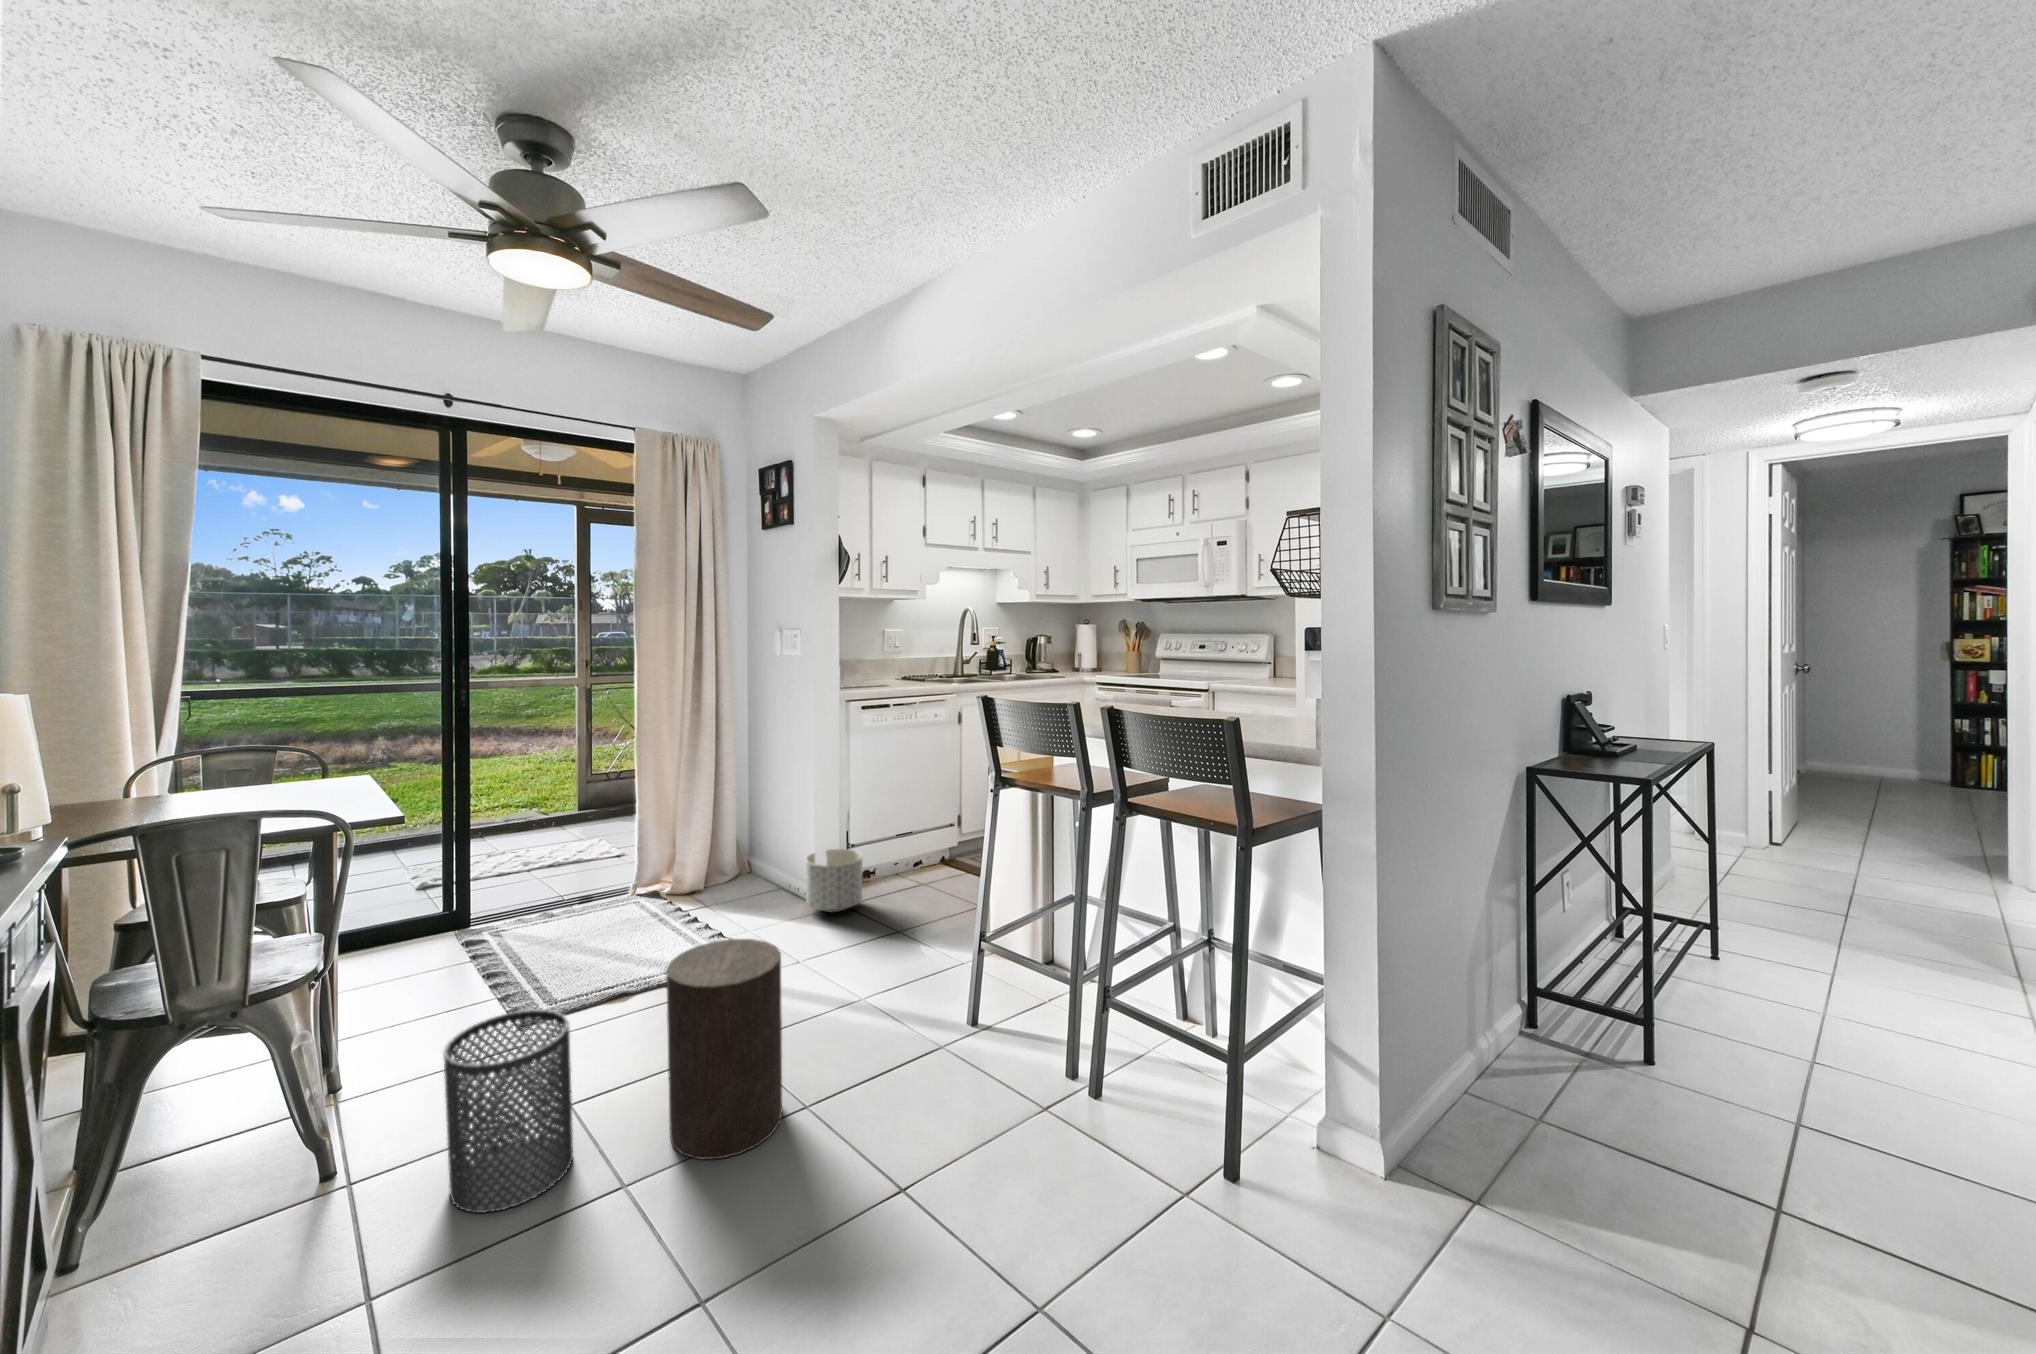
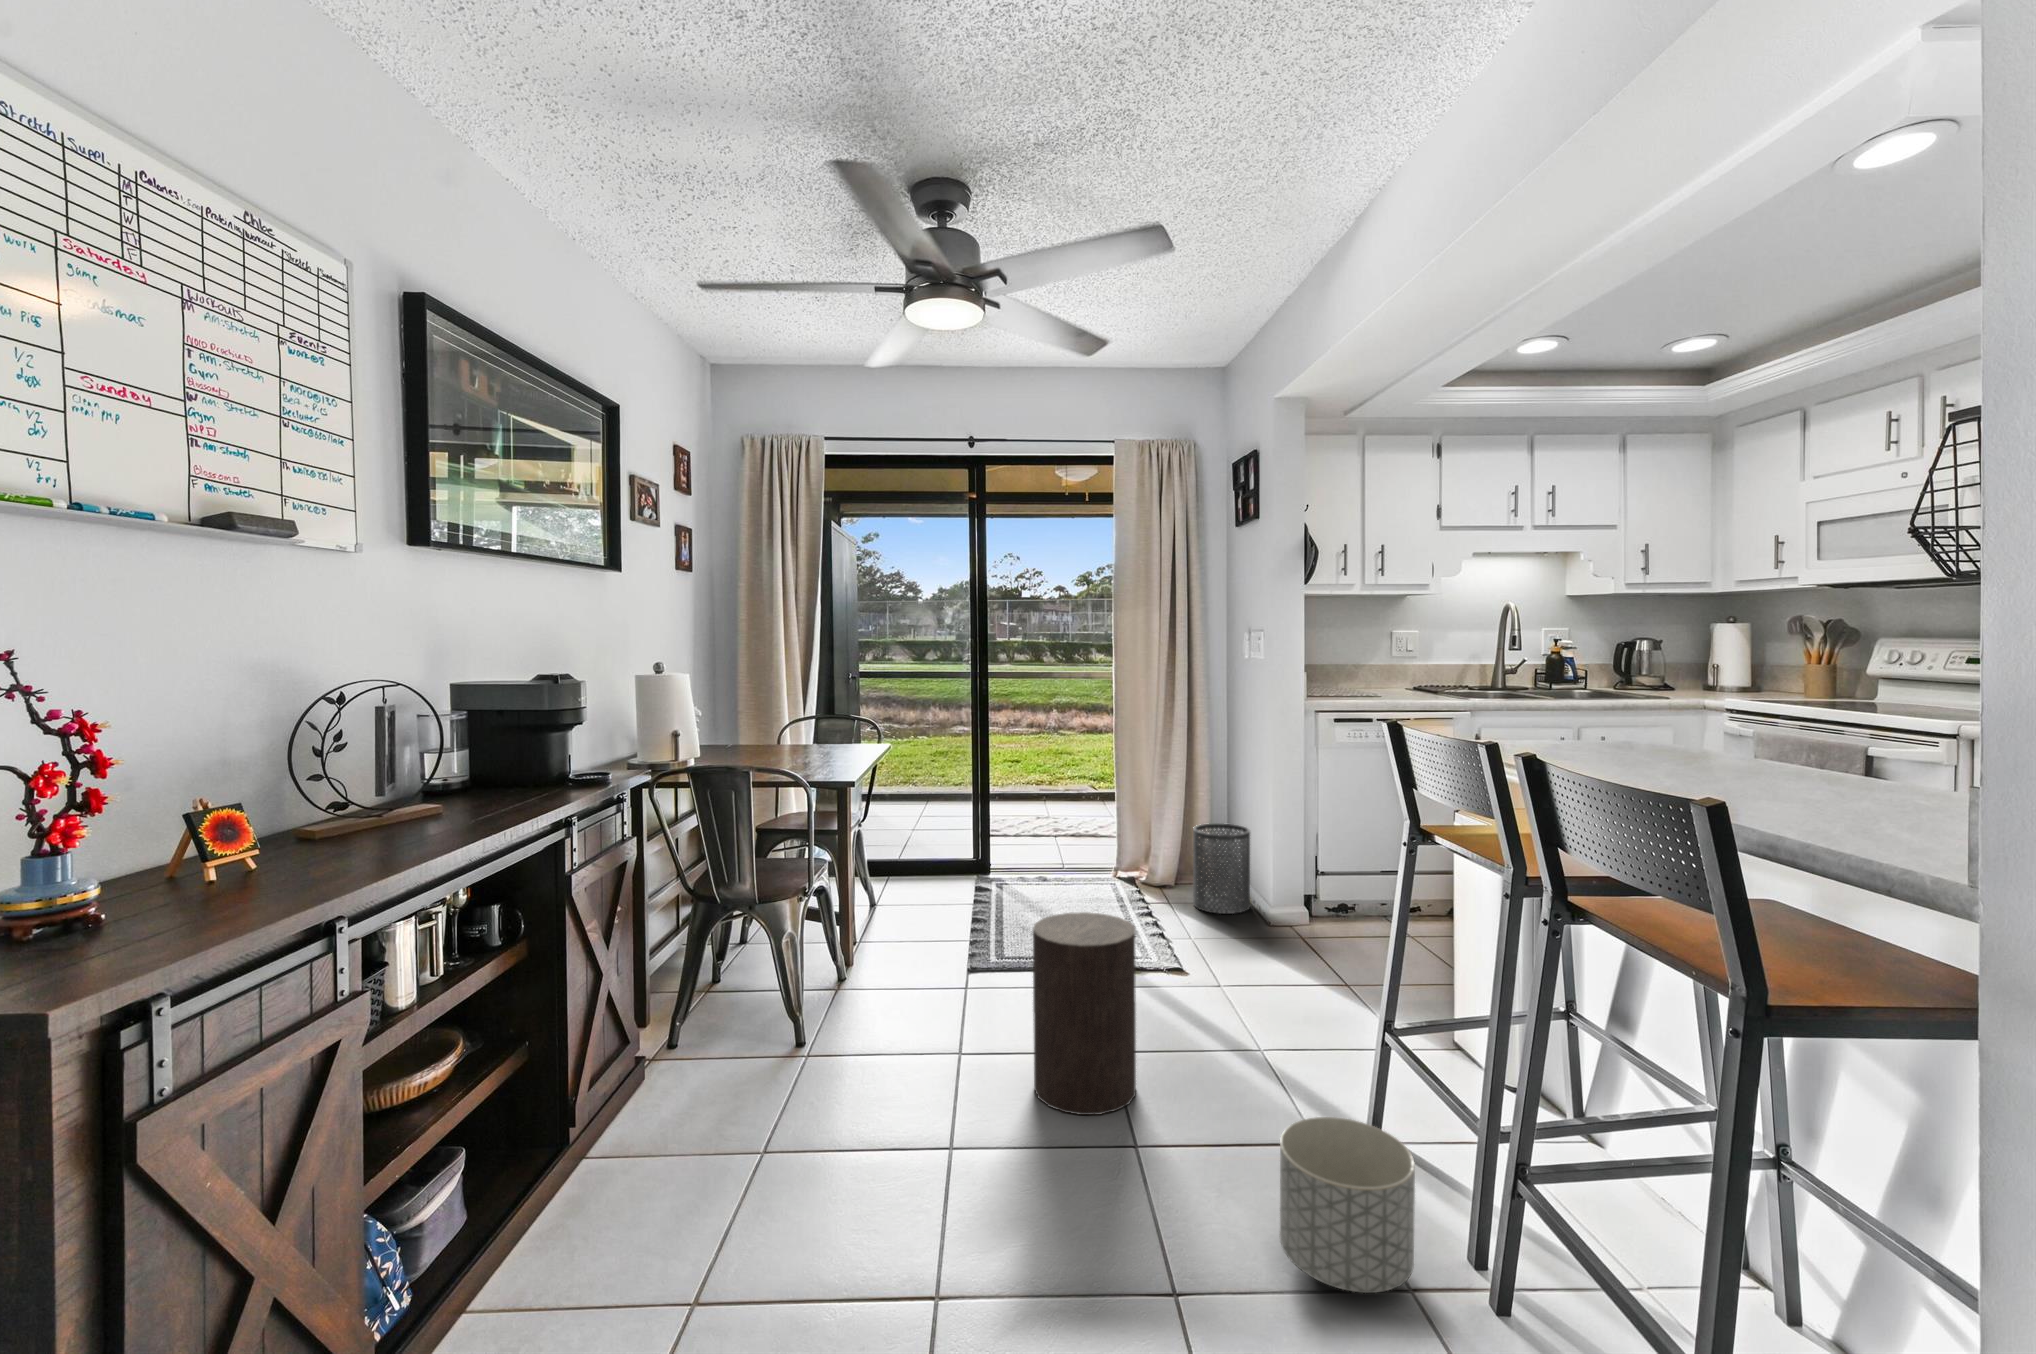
planter: present [806,849,862,913] -> present [1280,1117,1415,1293]
trash can: present [444,1009,573,1213] -> present [1193,823,1250,914]

